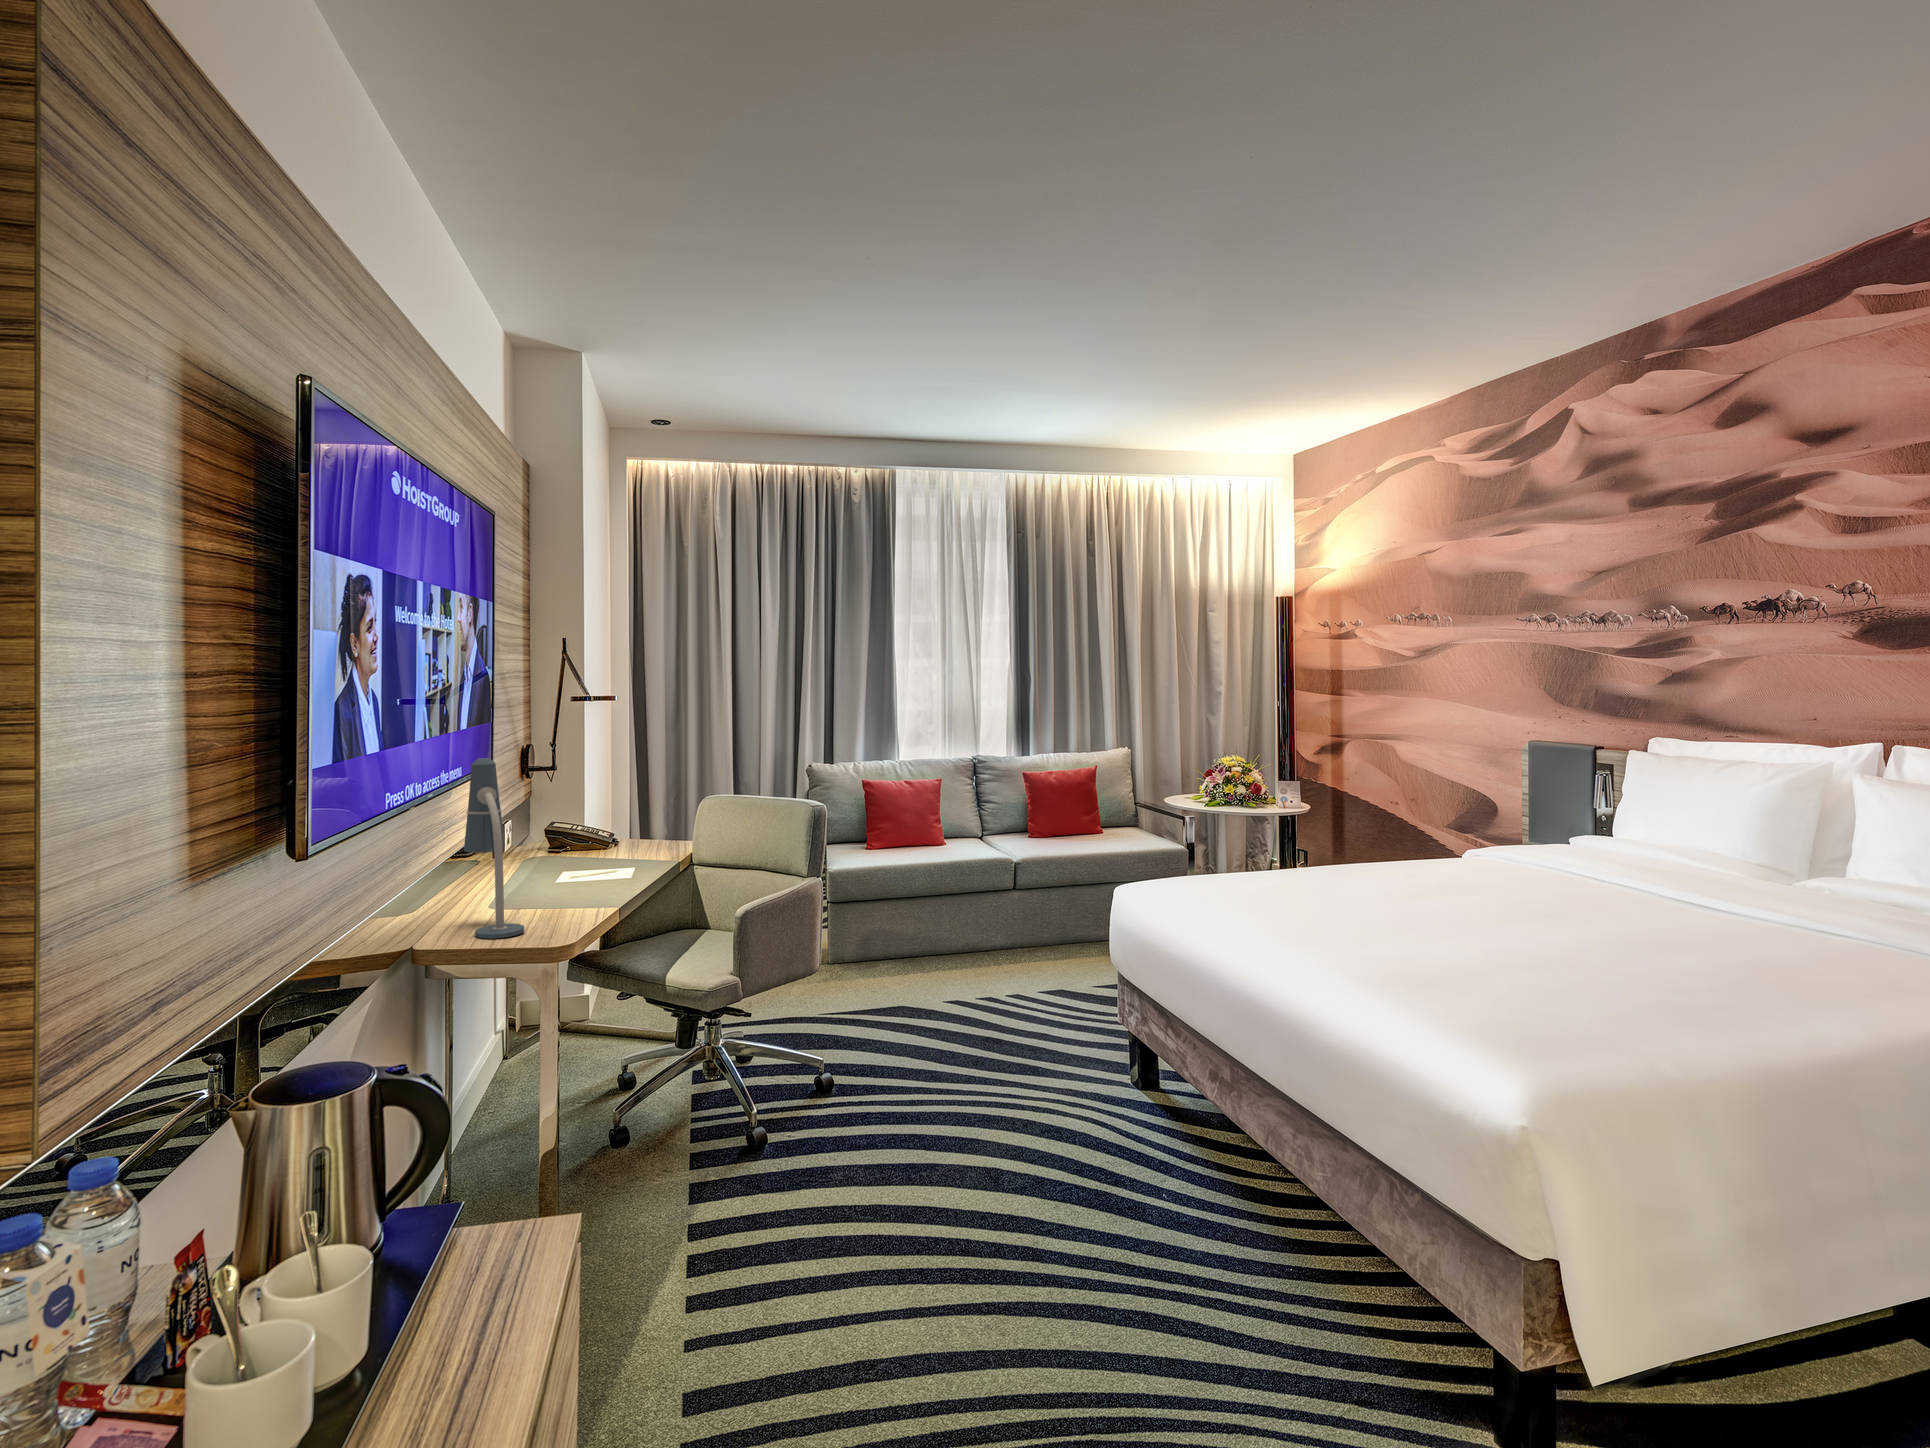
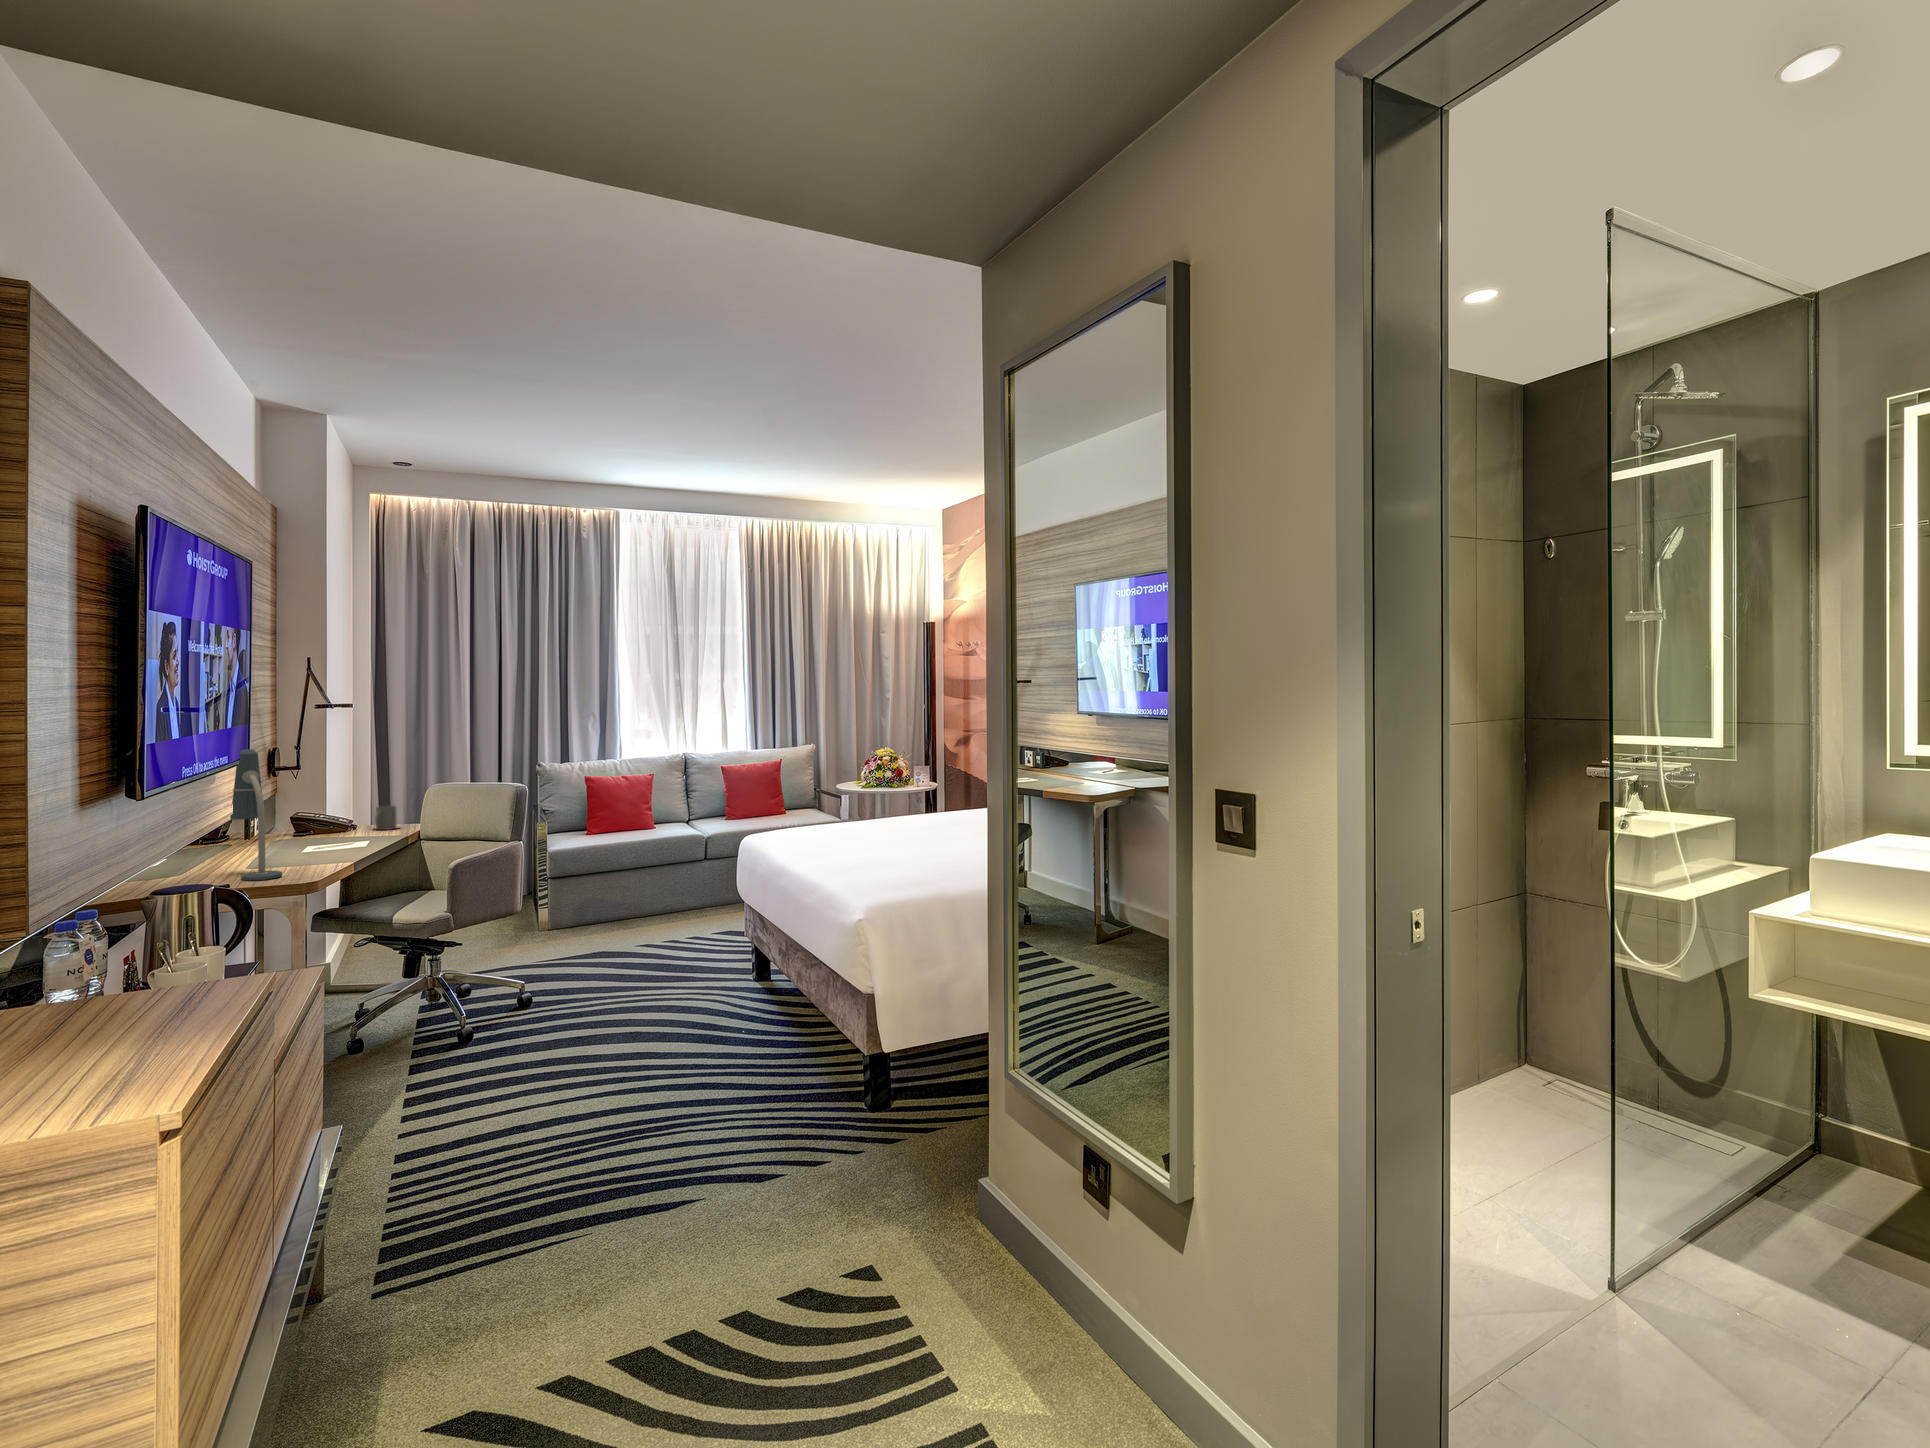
mug: none [634,826,666,857] -> present [375,806,398,830]

